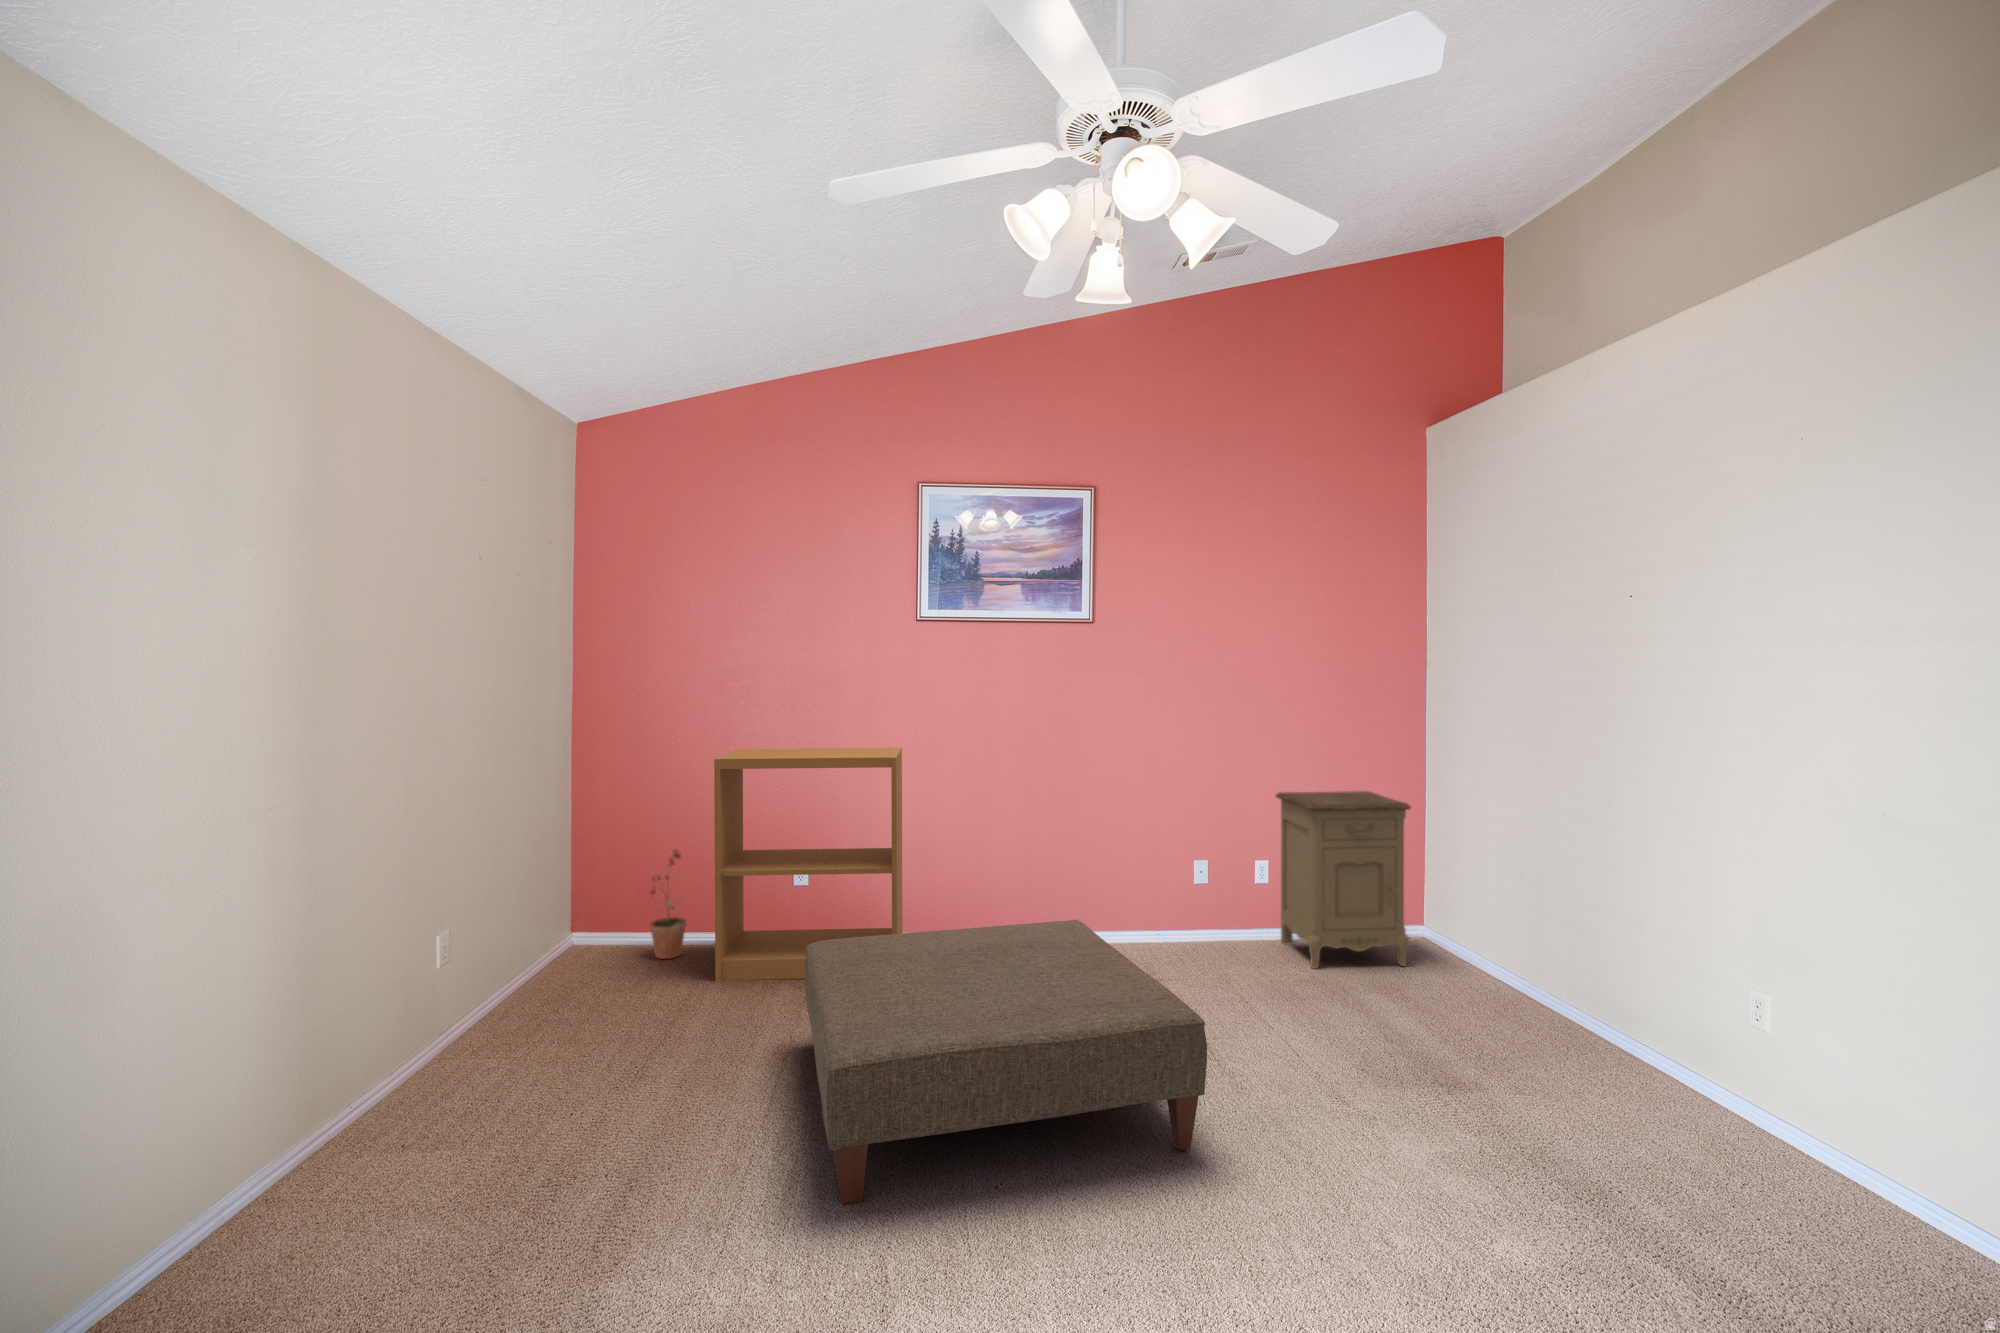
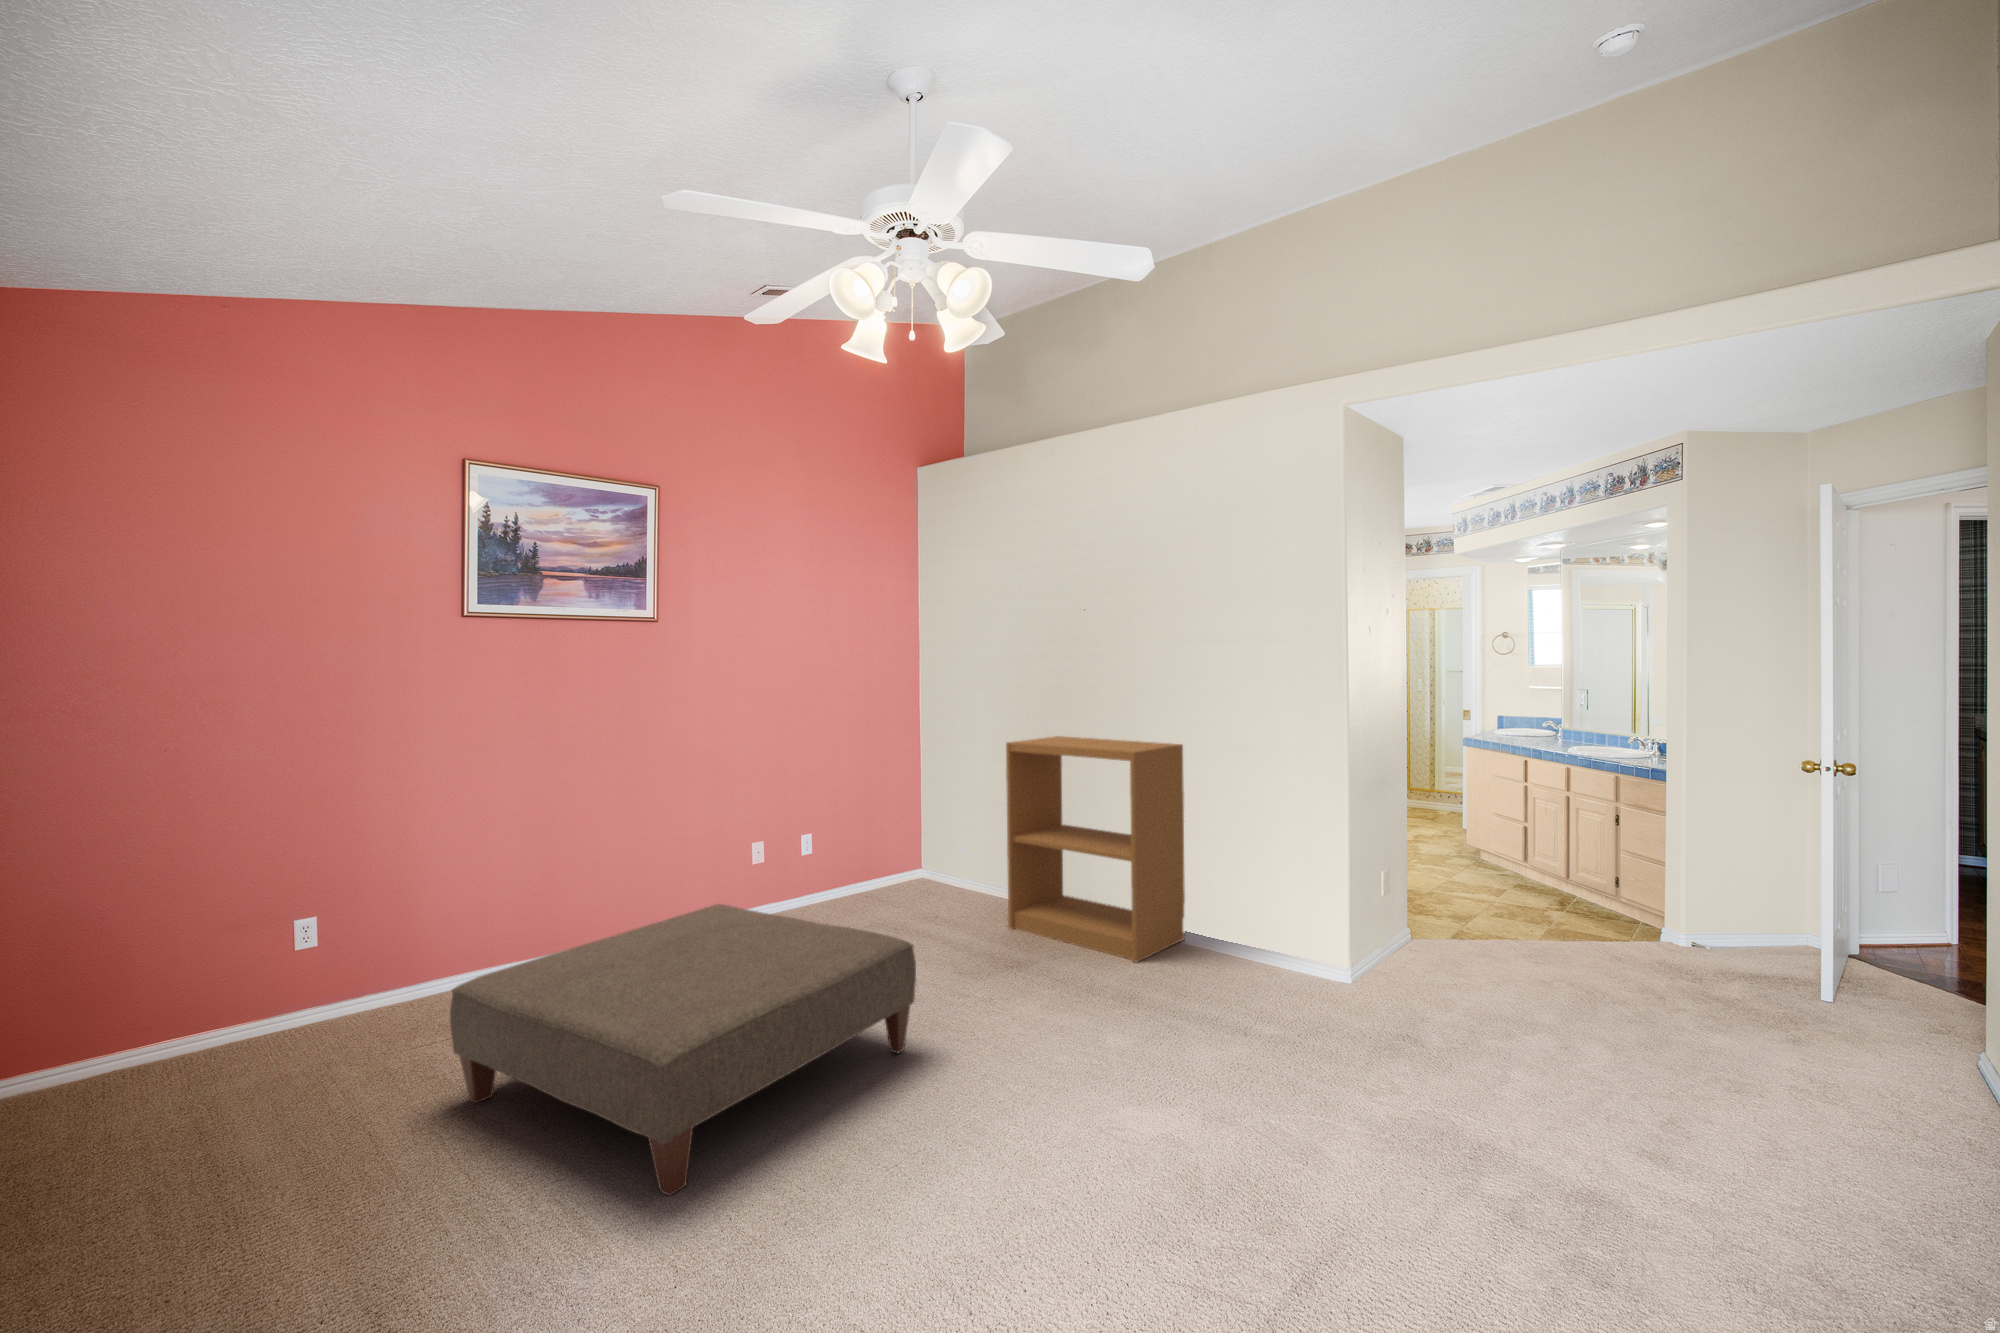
bookshelf: present [714,748,902,982] -> present [1006,736,1185,962]
nightstand: present [1276,791,1411,969] -> none [819,764,928,914]
potted plant: present [649,849,687,959] -> none [34,935,121,1095]

